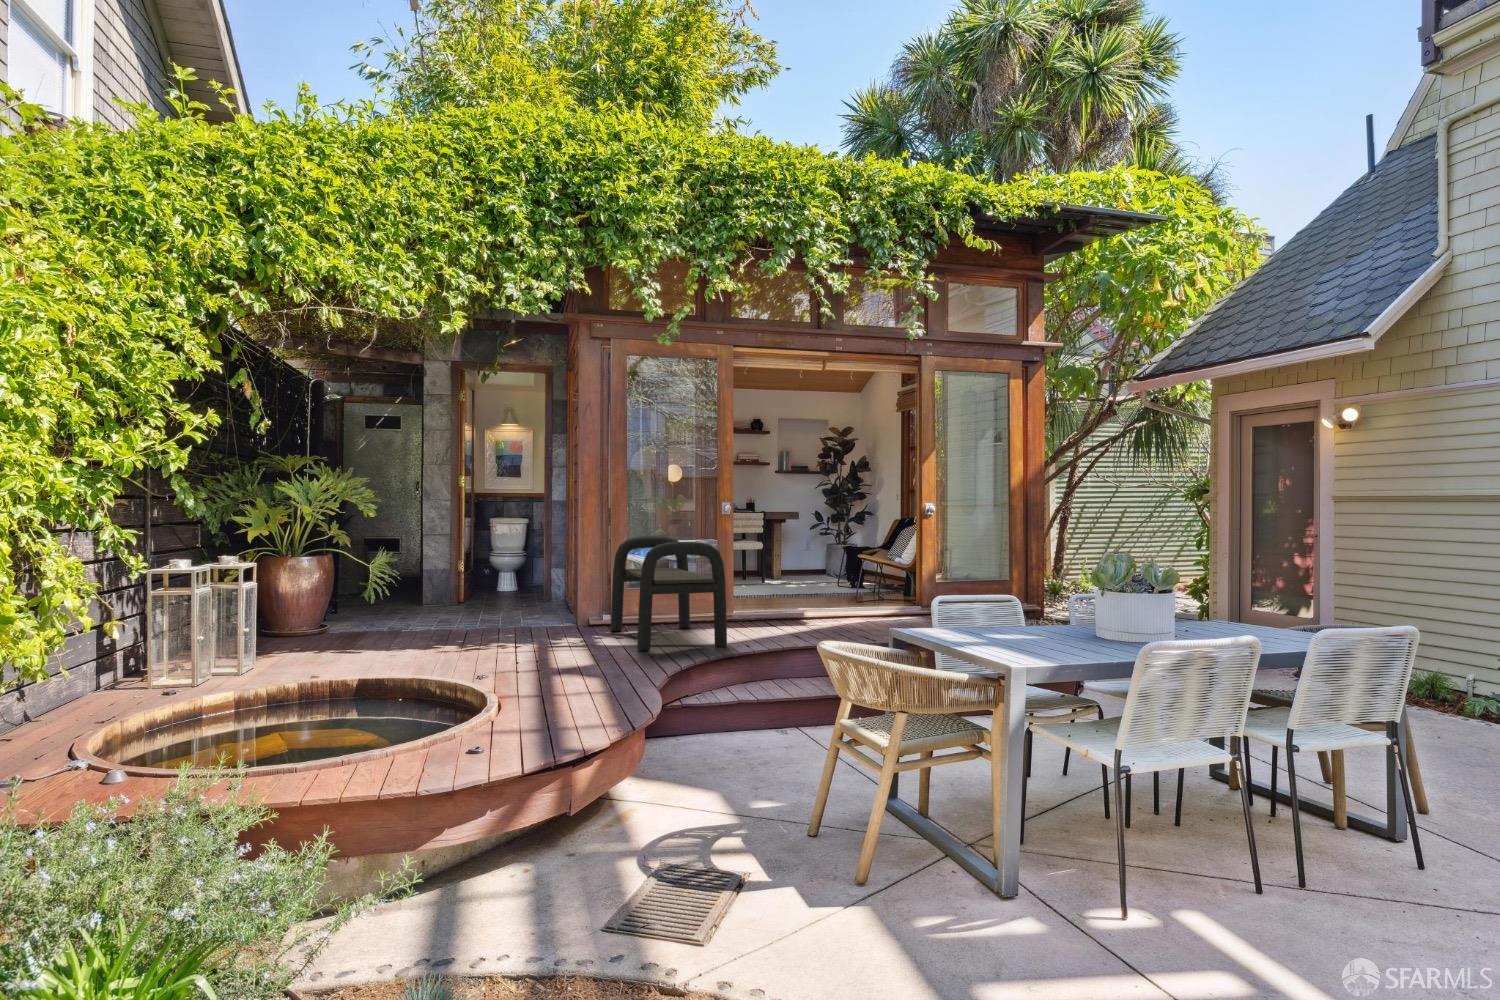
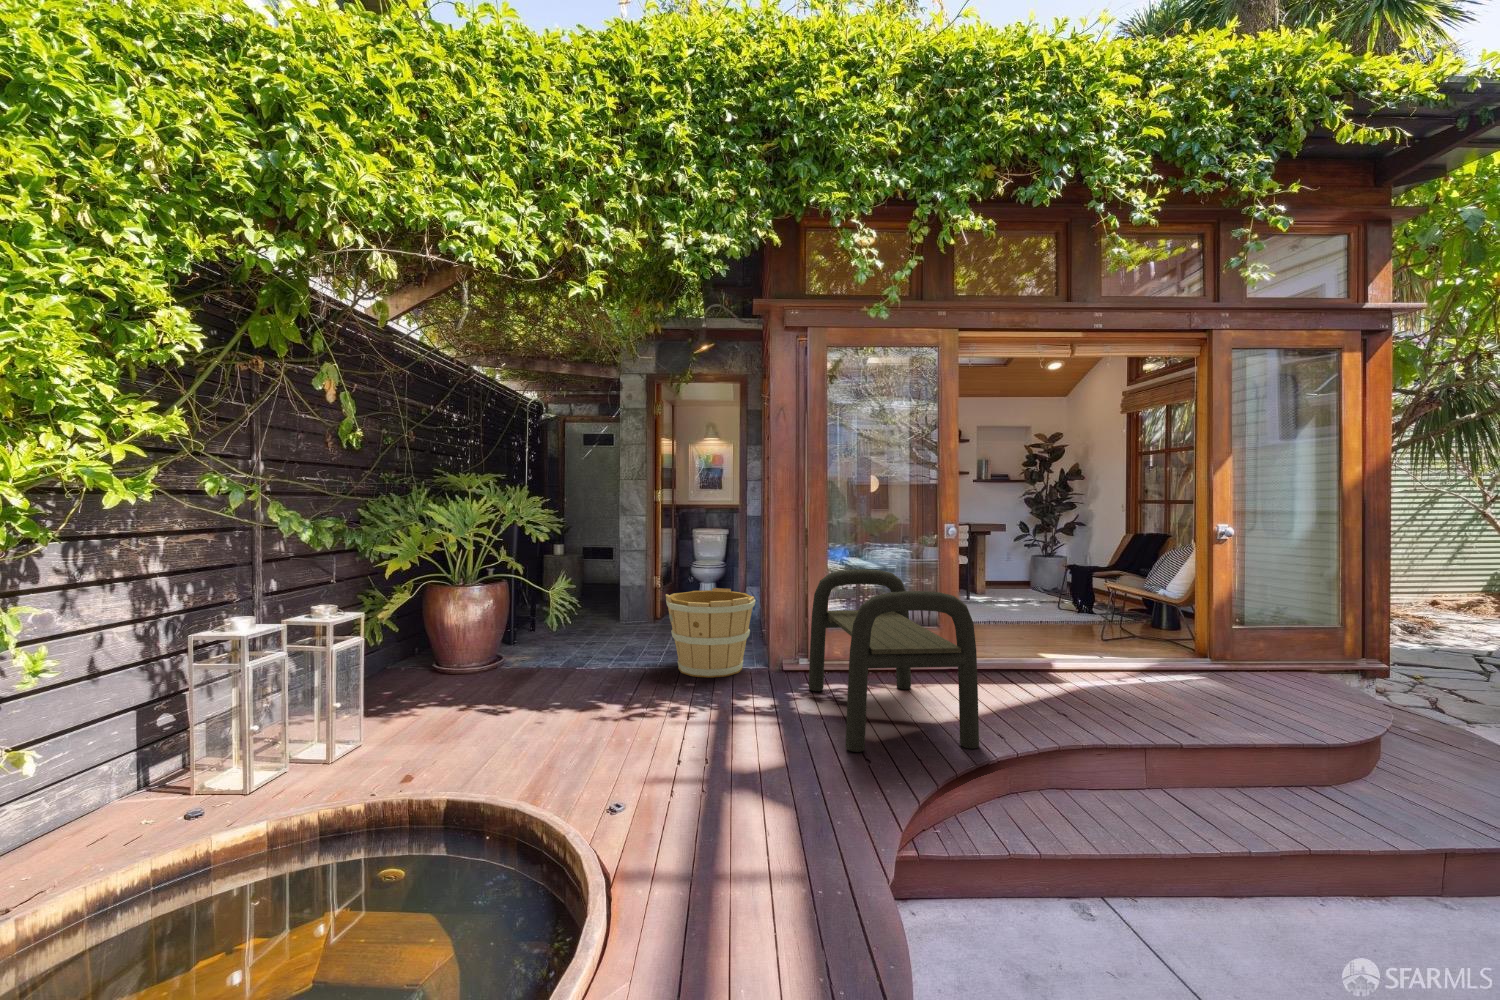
wooden bucket: none [487,560,566,629] -> present [666,588,756,678]

